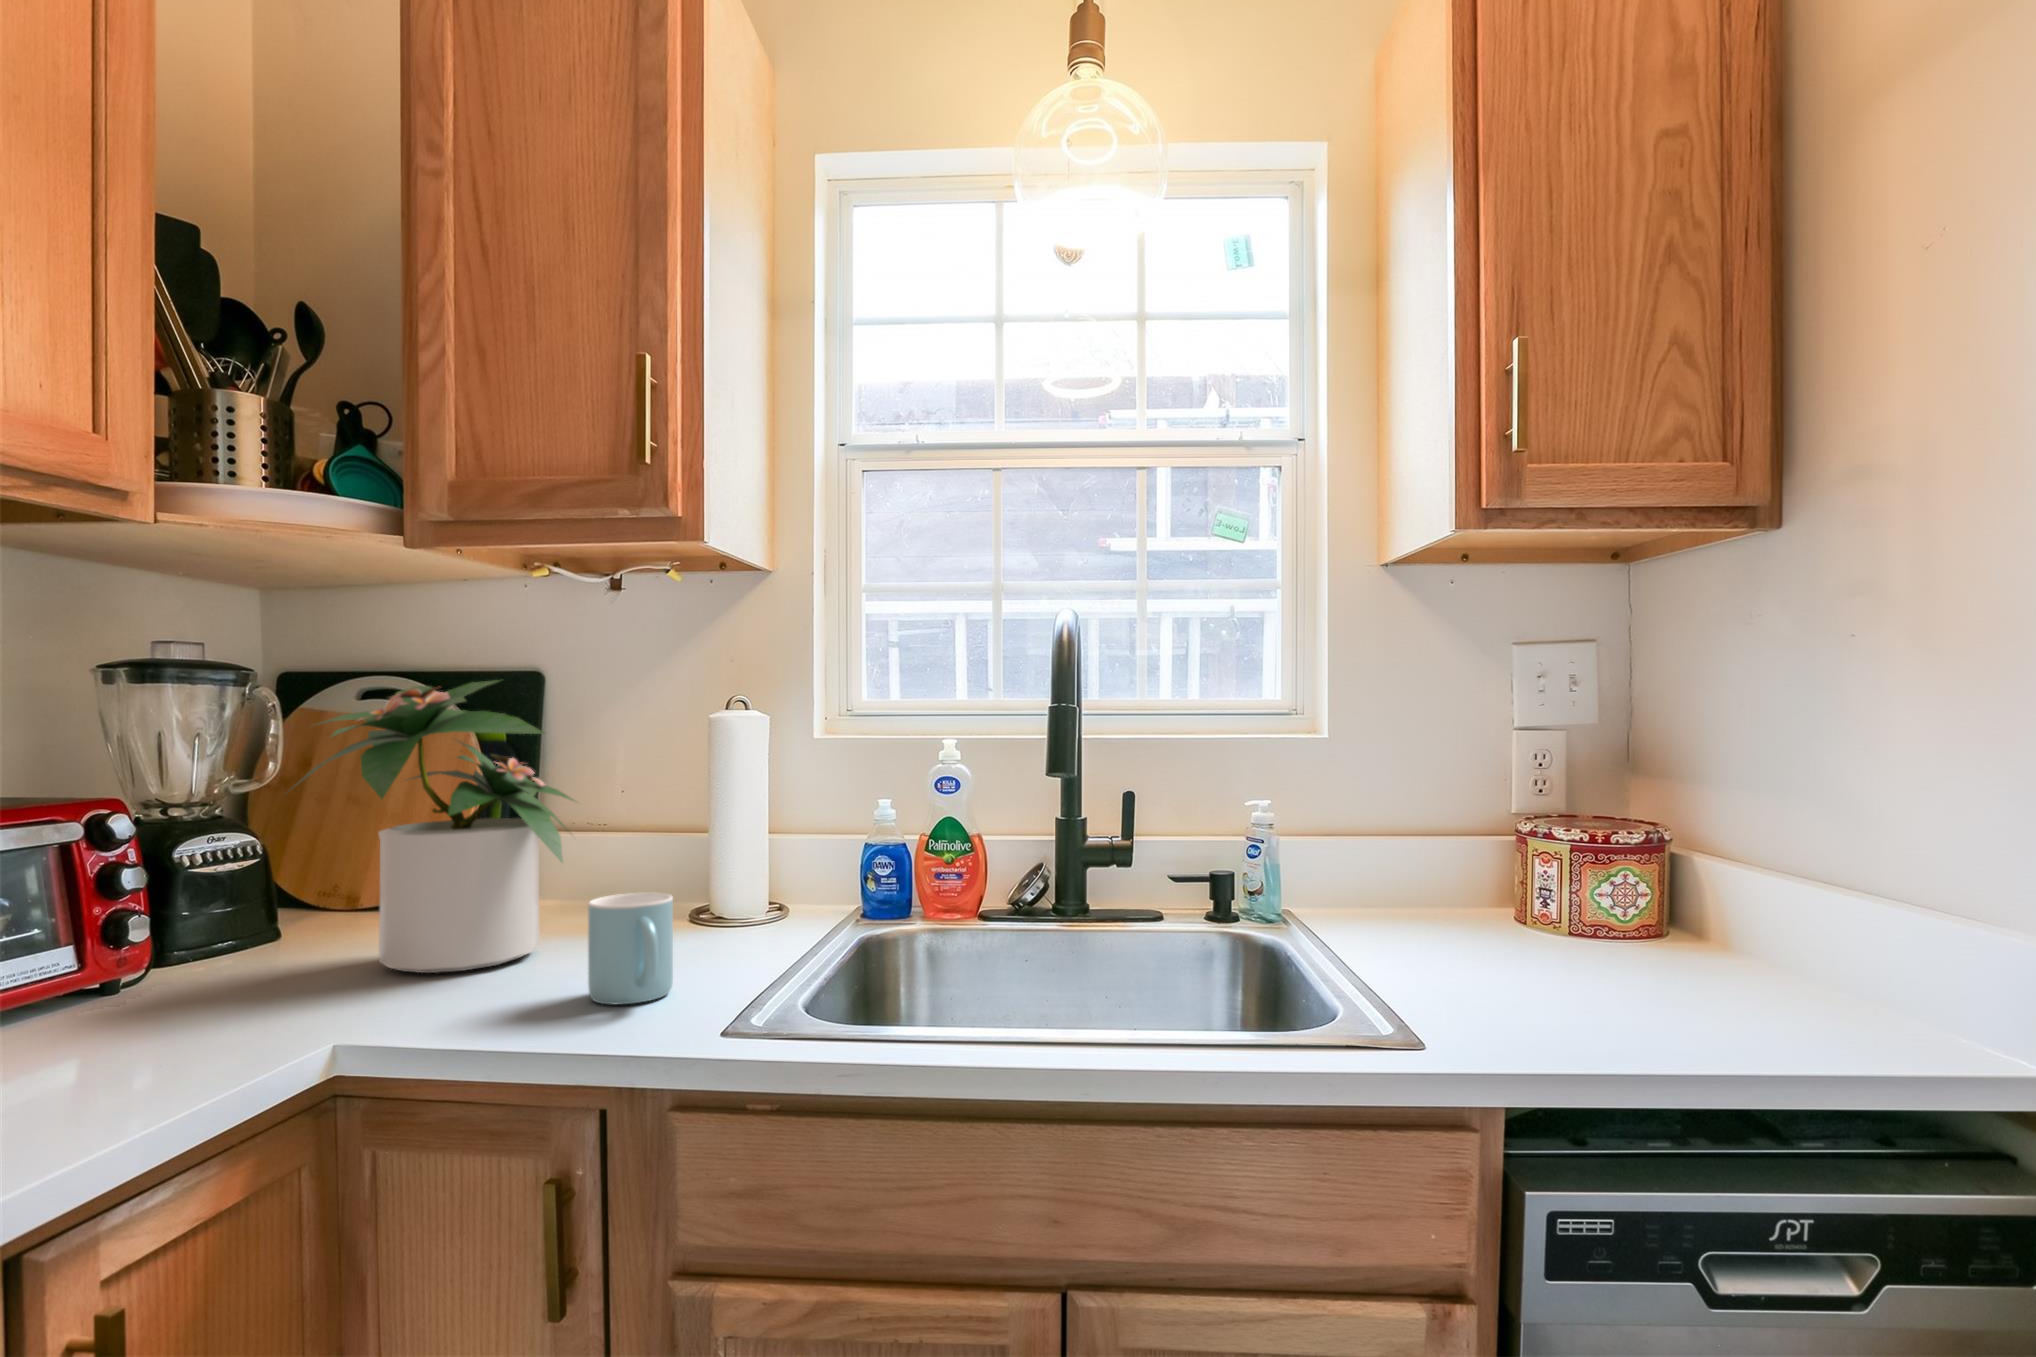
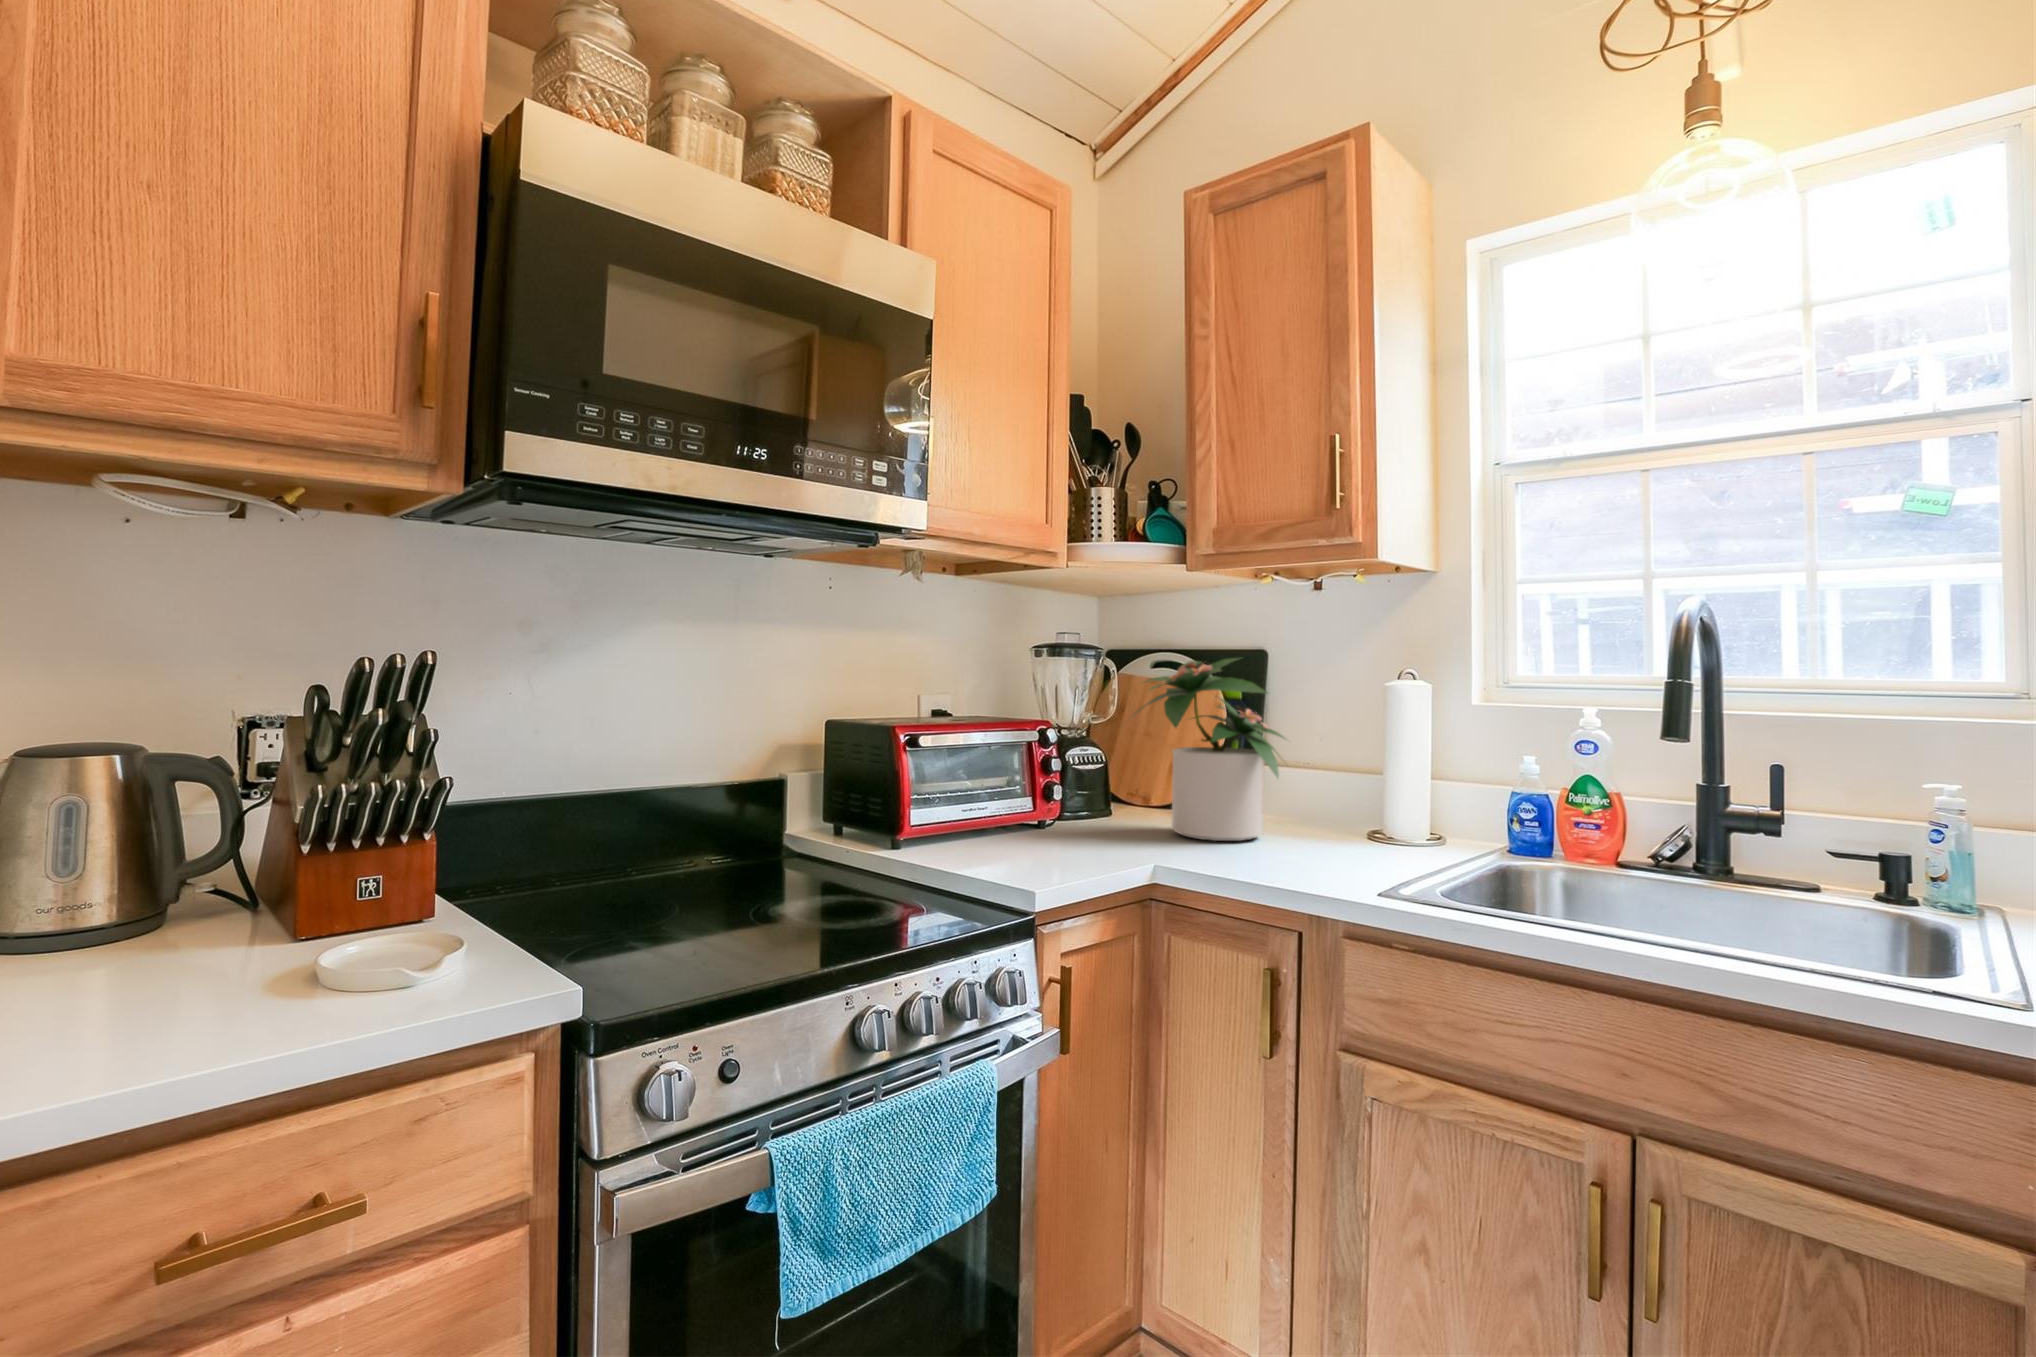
mug: present [588,893,673,1005] -> none [1293,802,1349,872]

